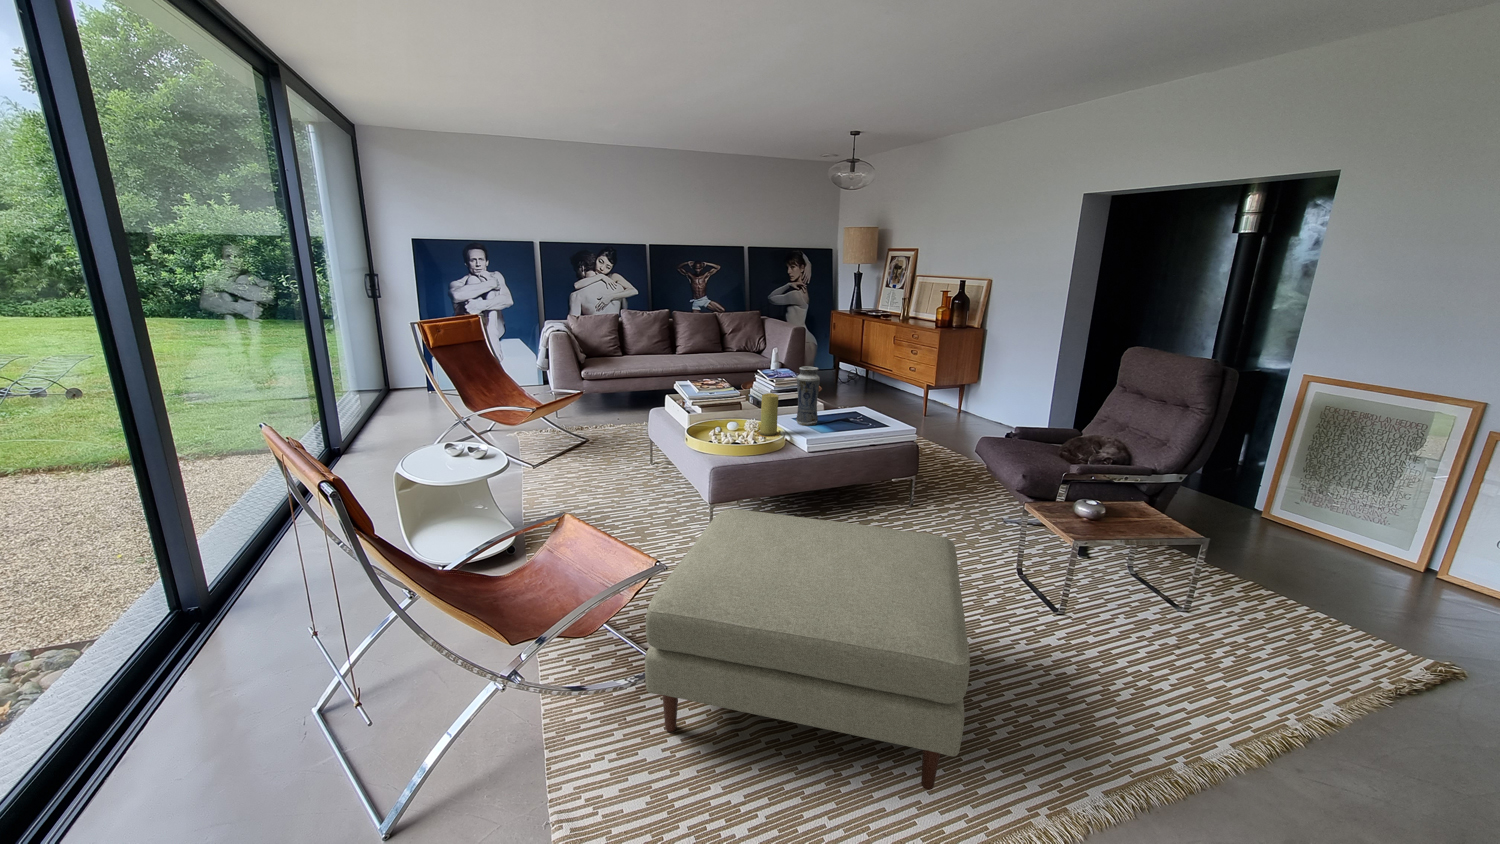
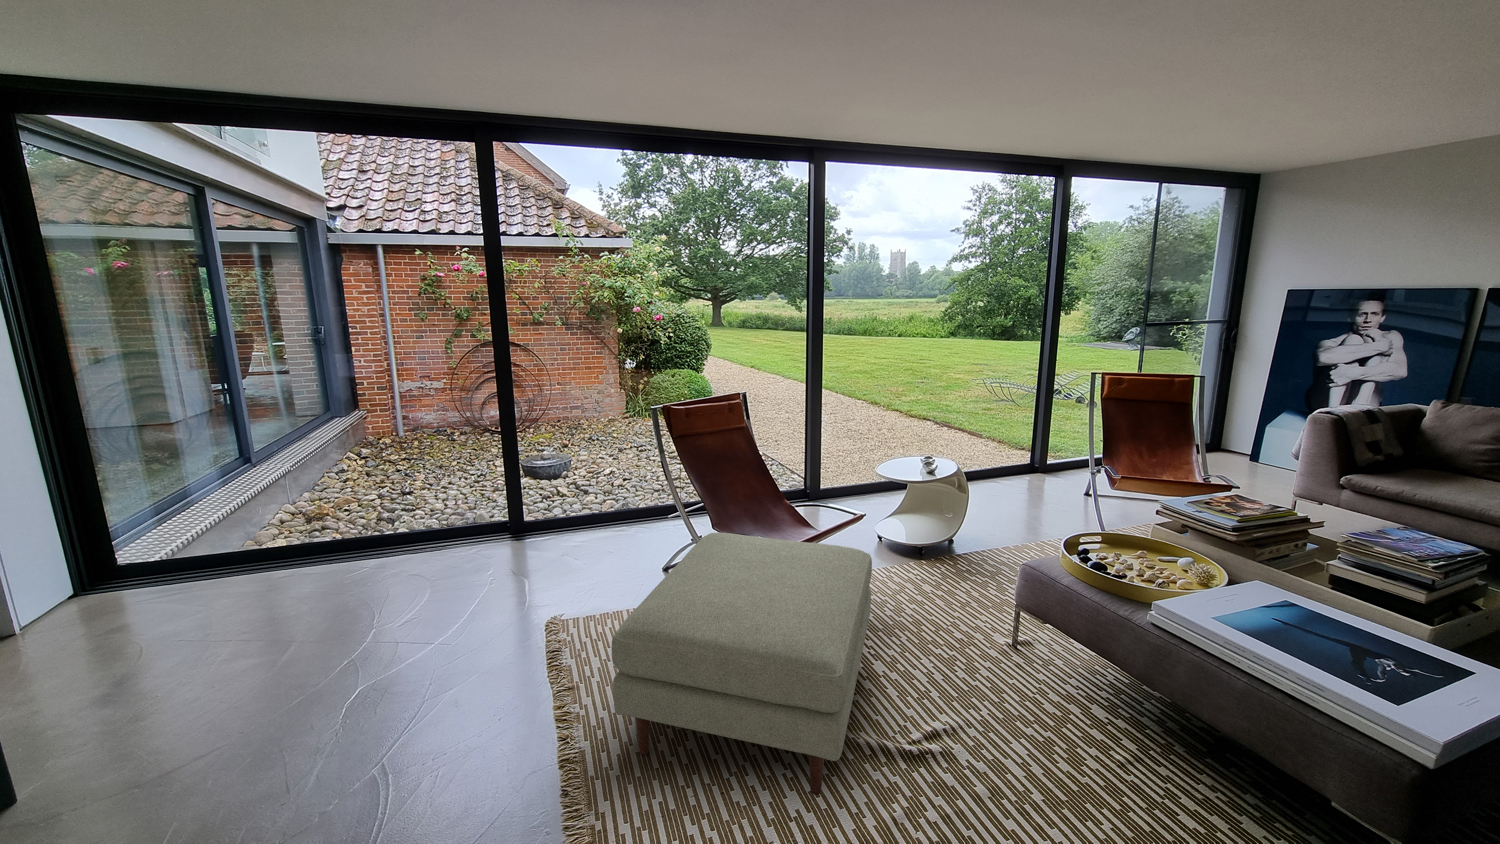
vase: present [796,366,820,425] -> none [1224,510,1287,612]
candle: present [757,393,780,437] -> none [1113,514,1154,579]

